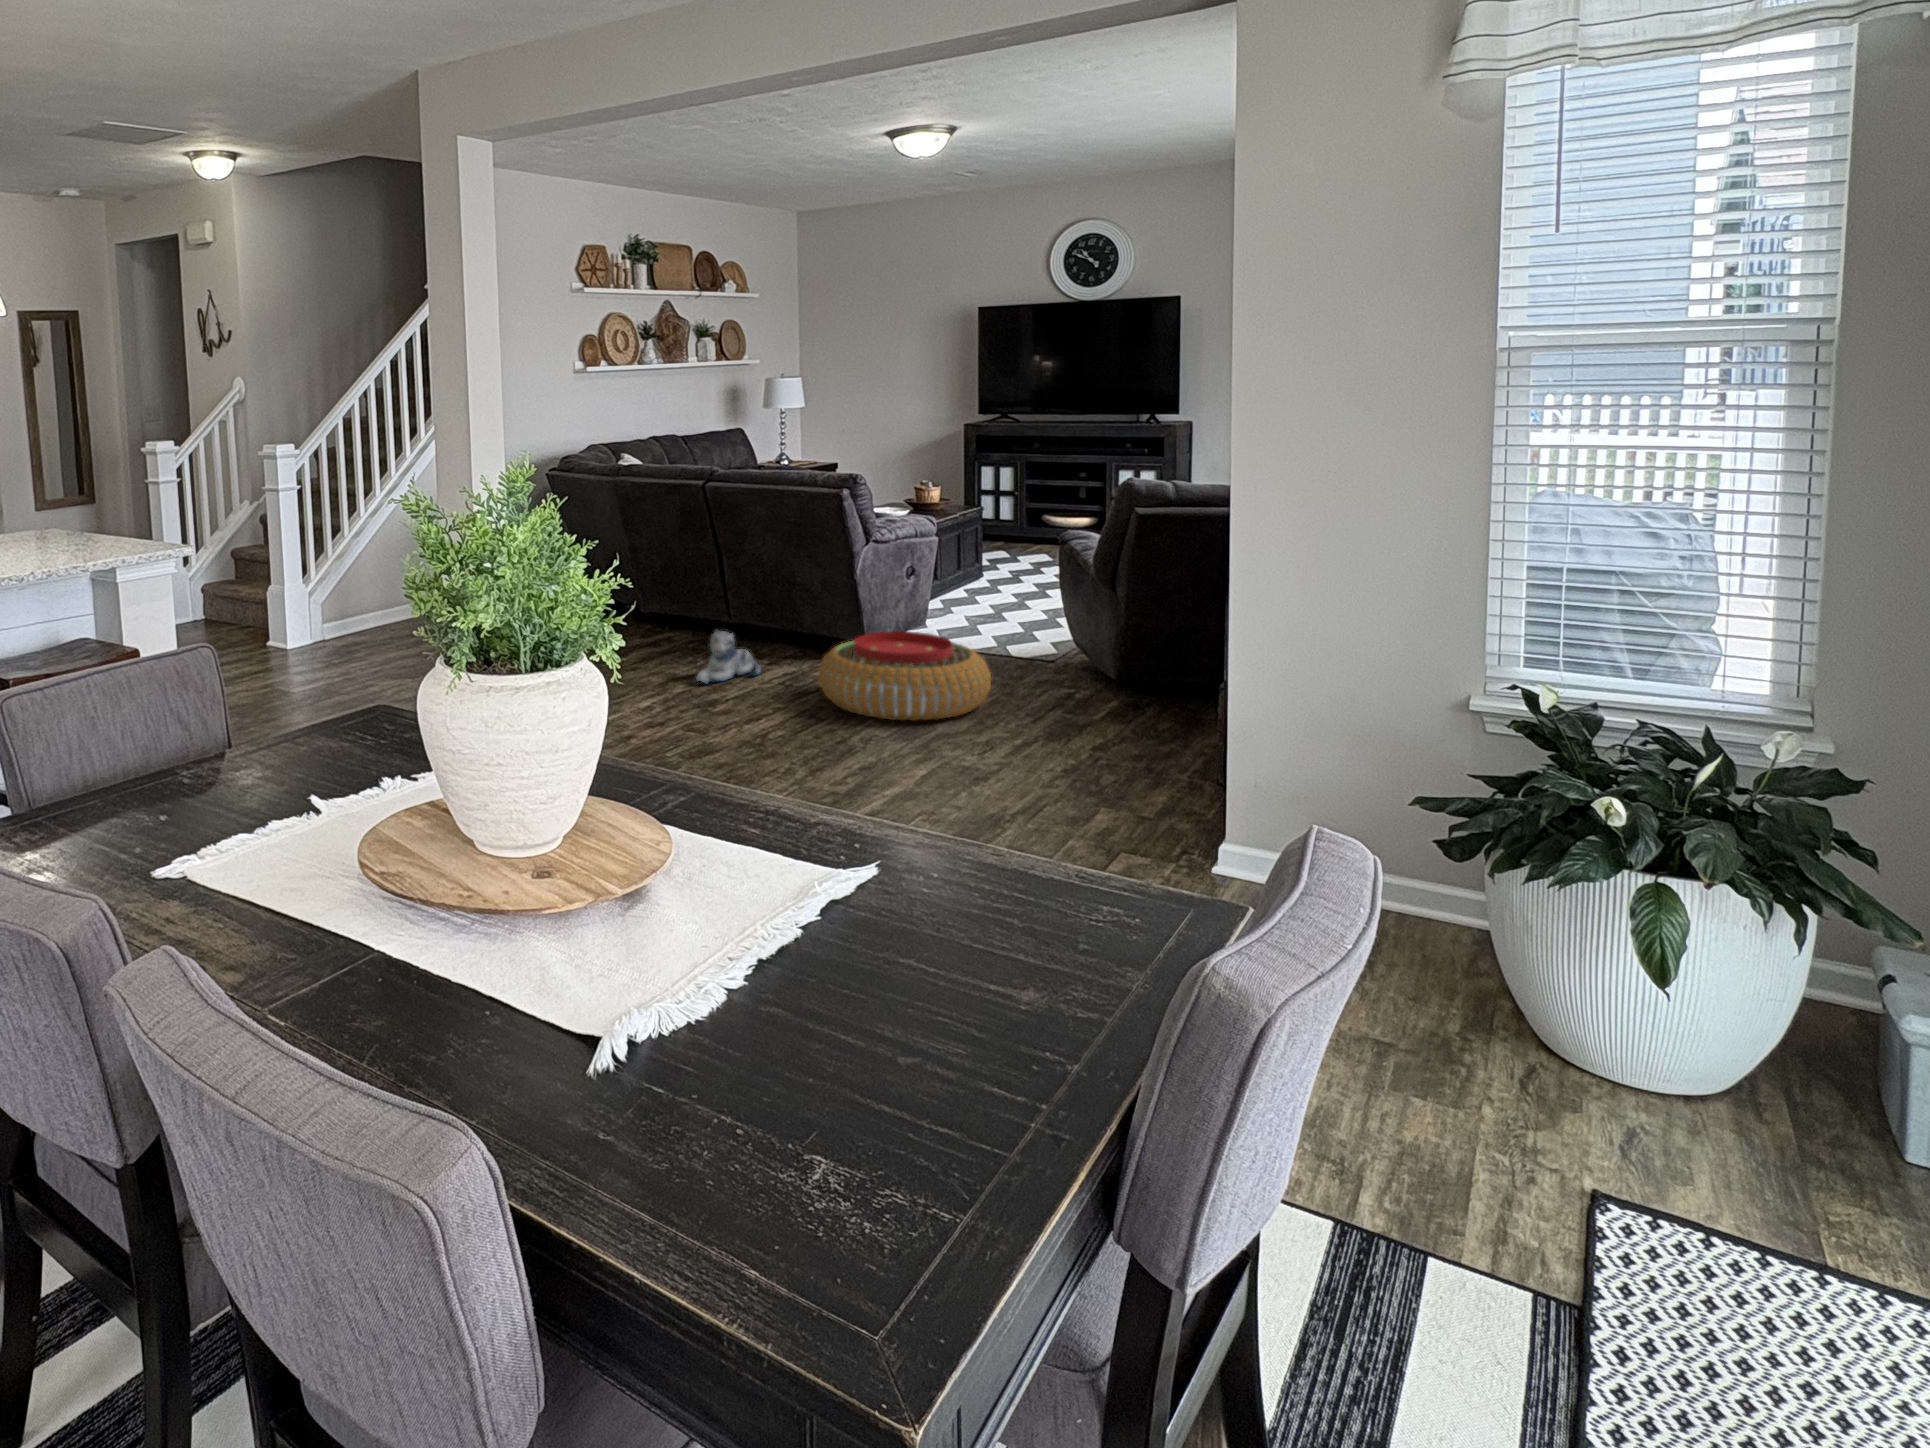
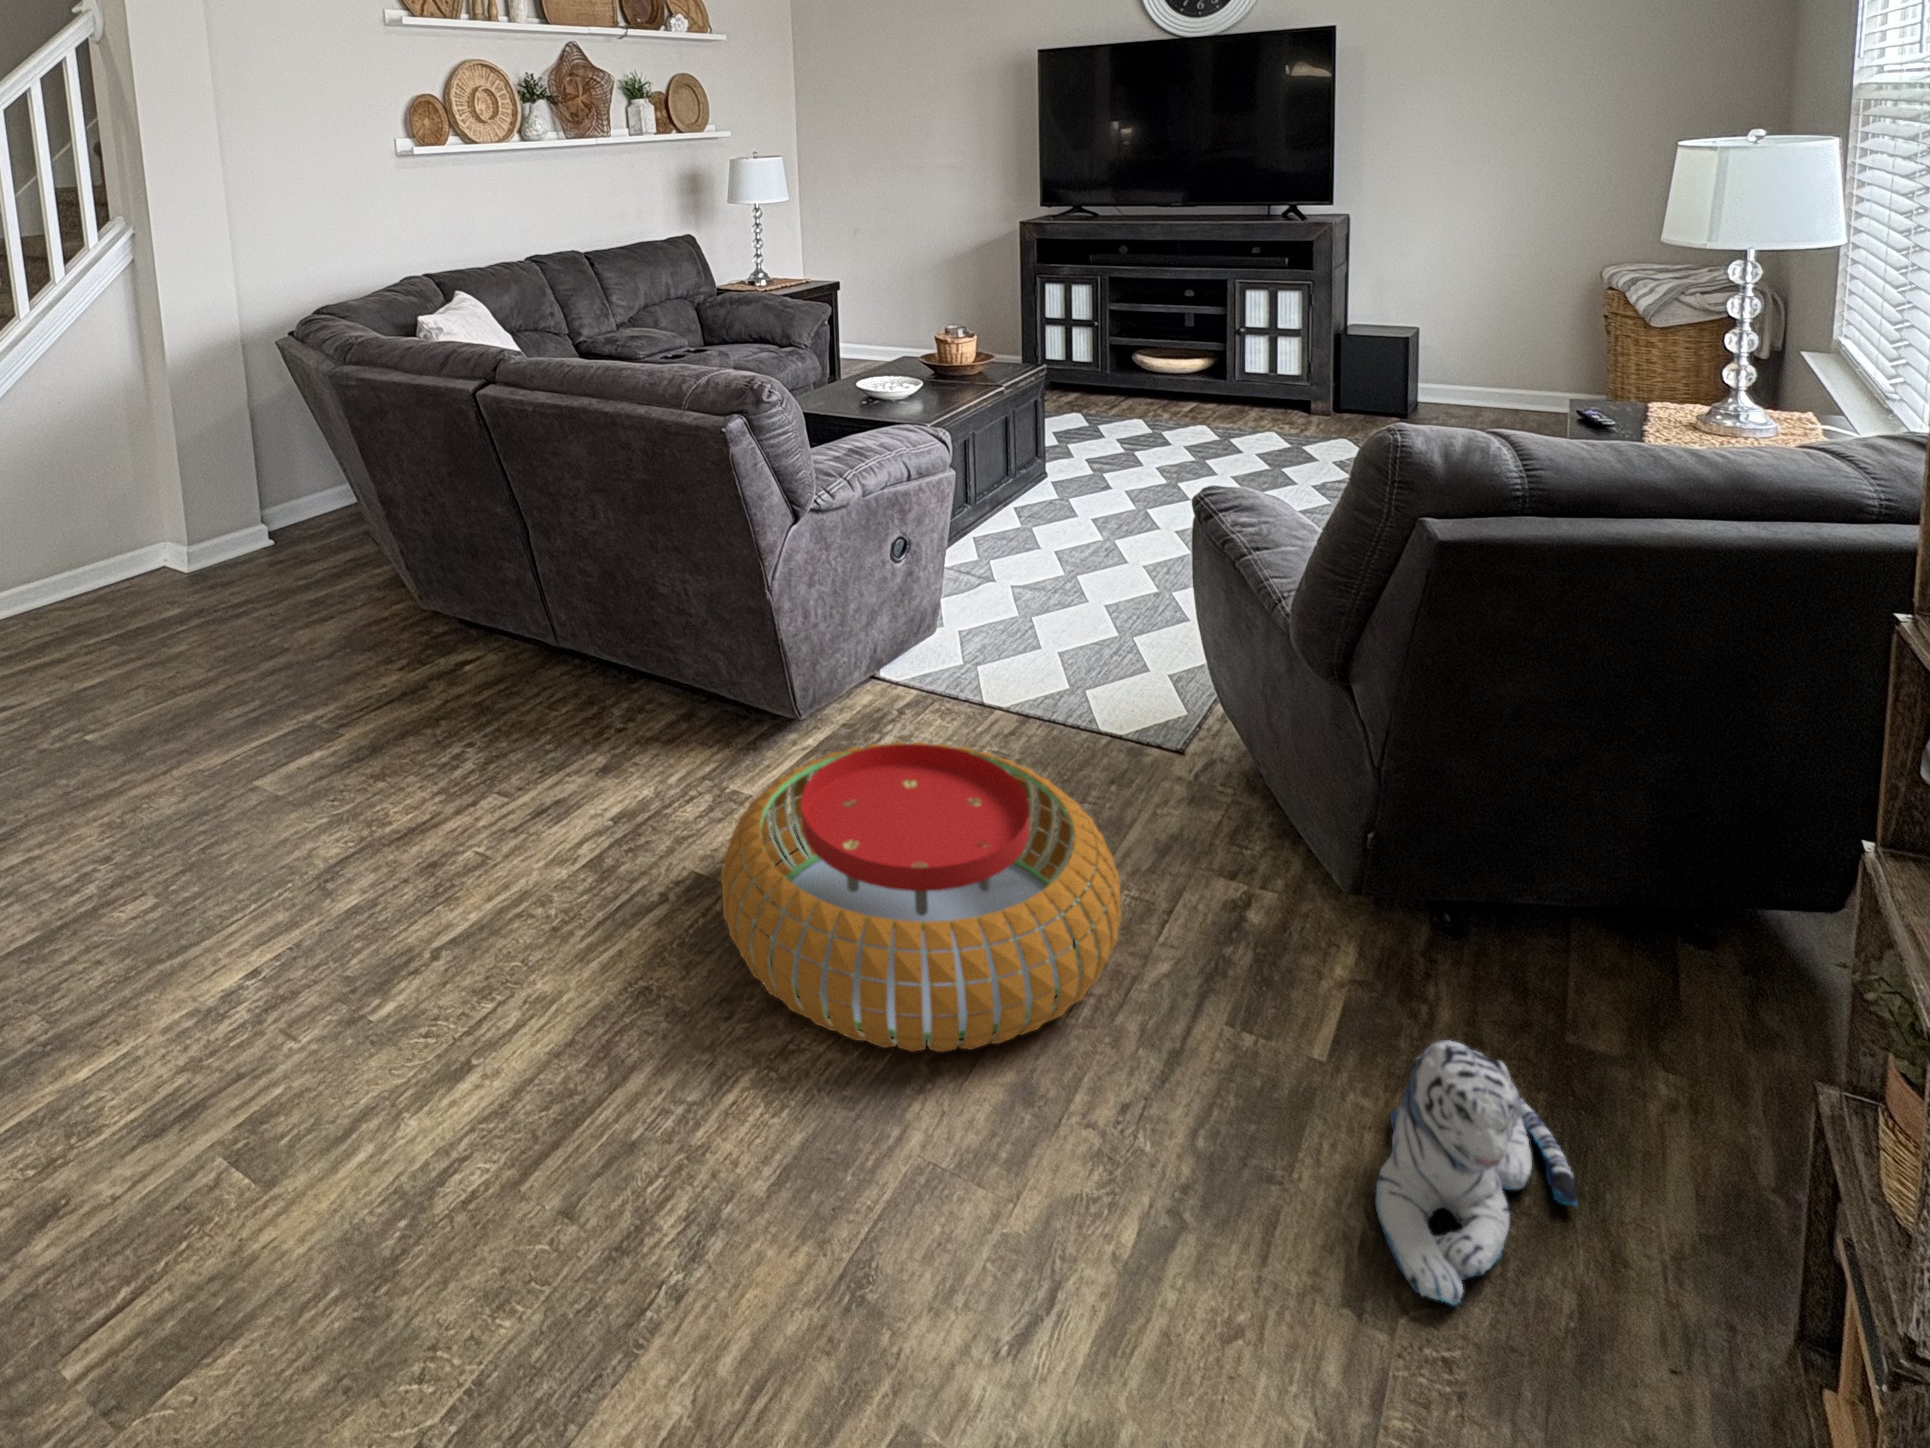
plush toy: present [696,630,761,684] -> present [1375,1040,1577,1305]

